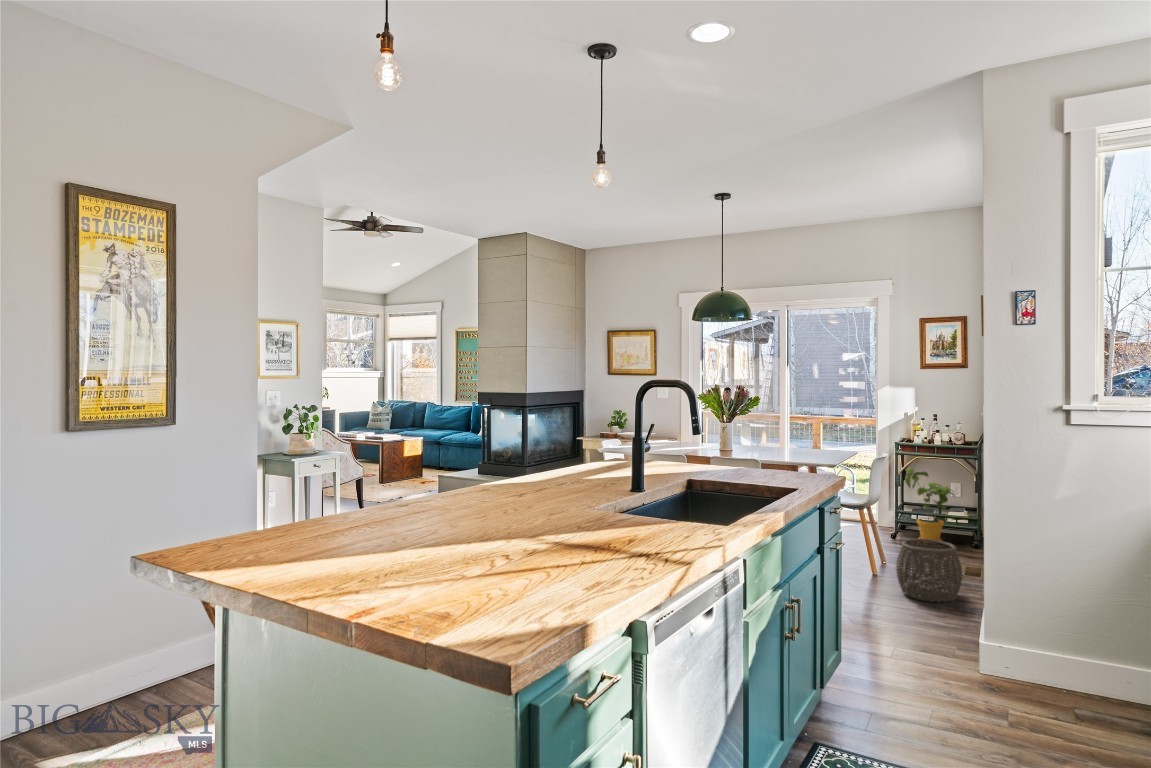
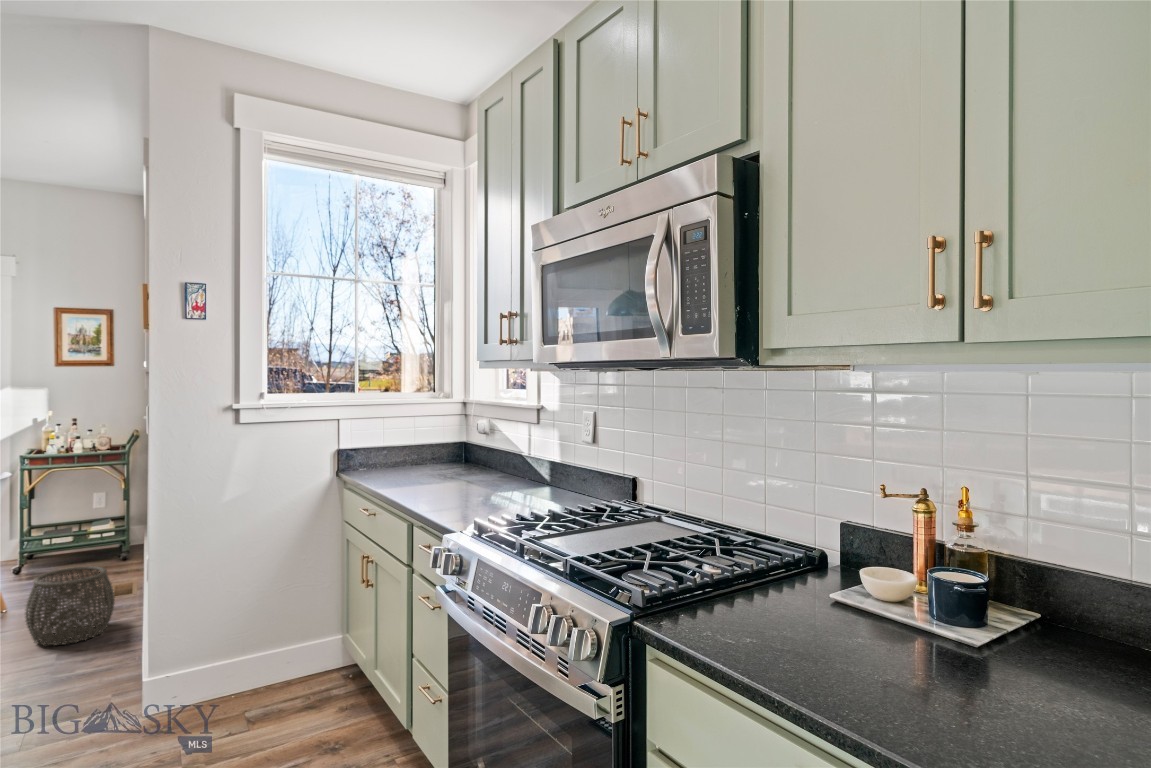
house plant: present [905,468,955,544] -> none [34,485,100,569]

